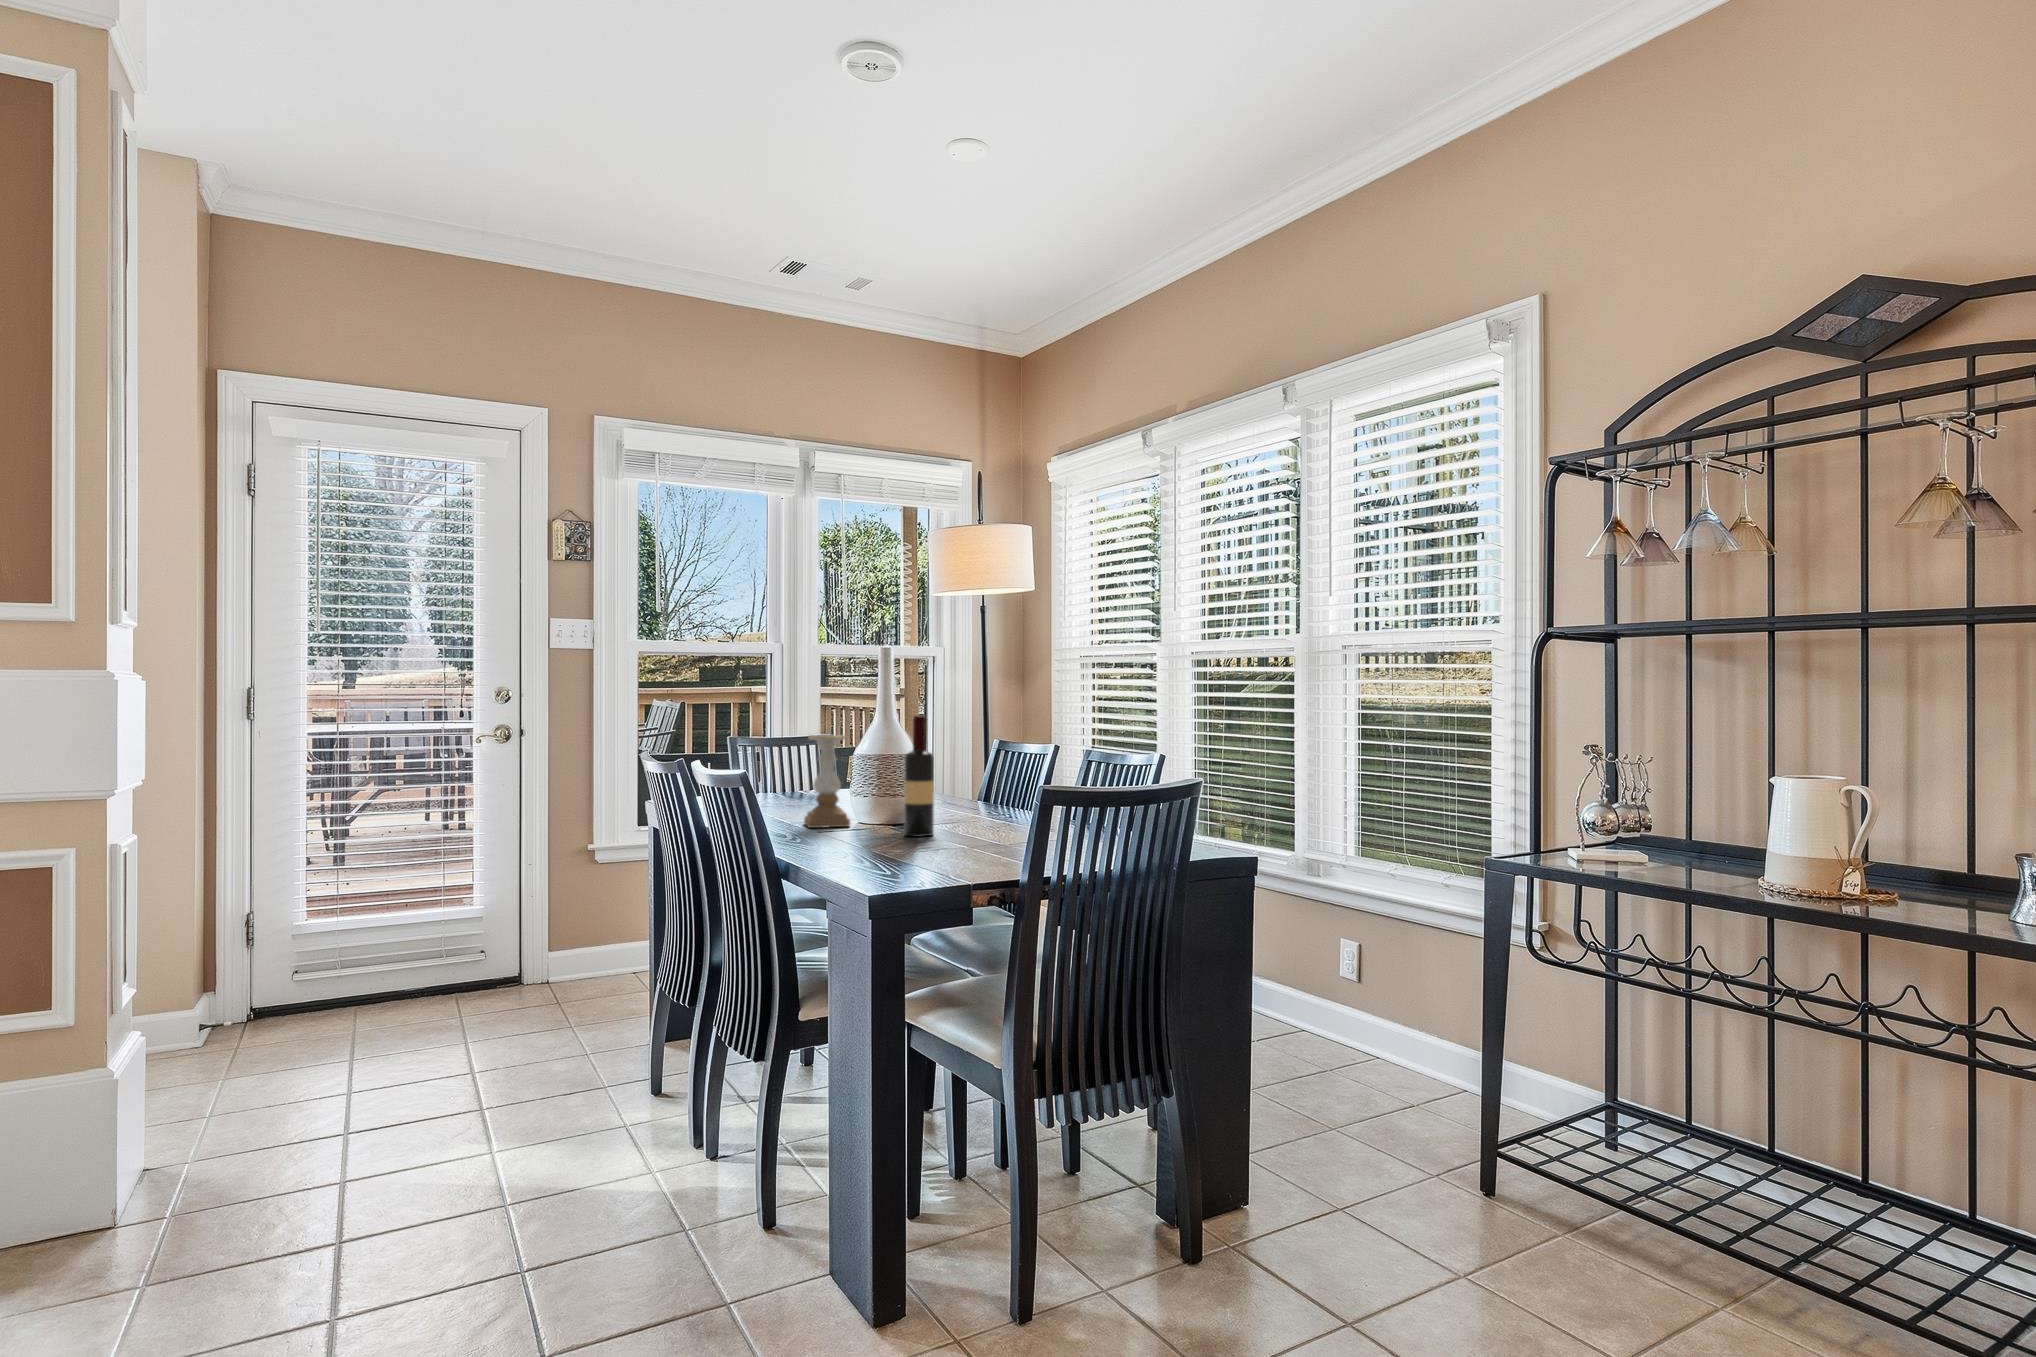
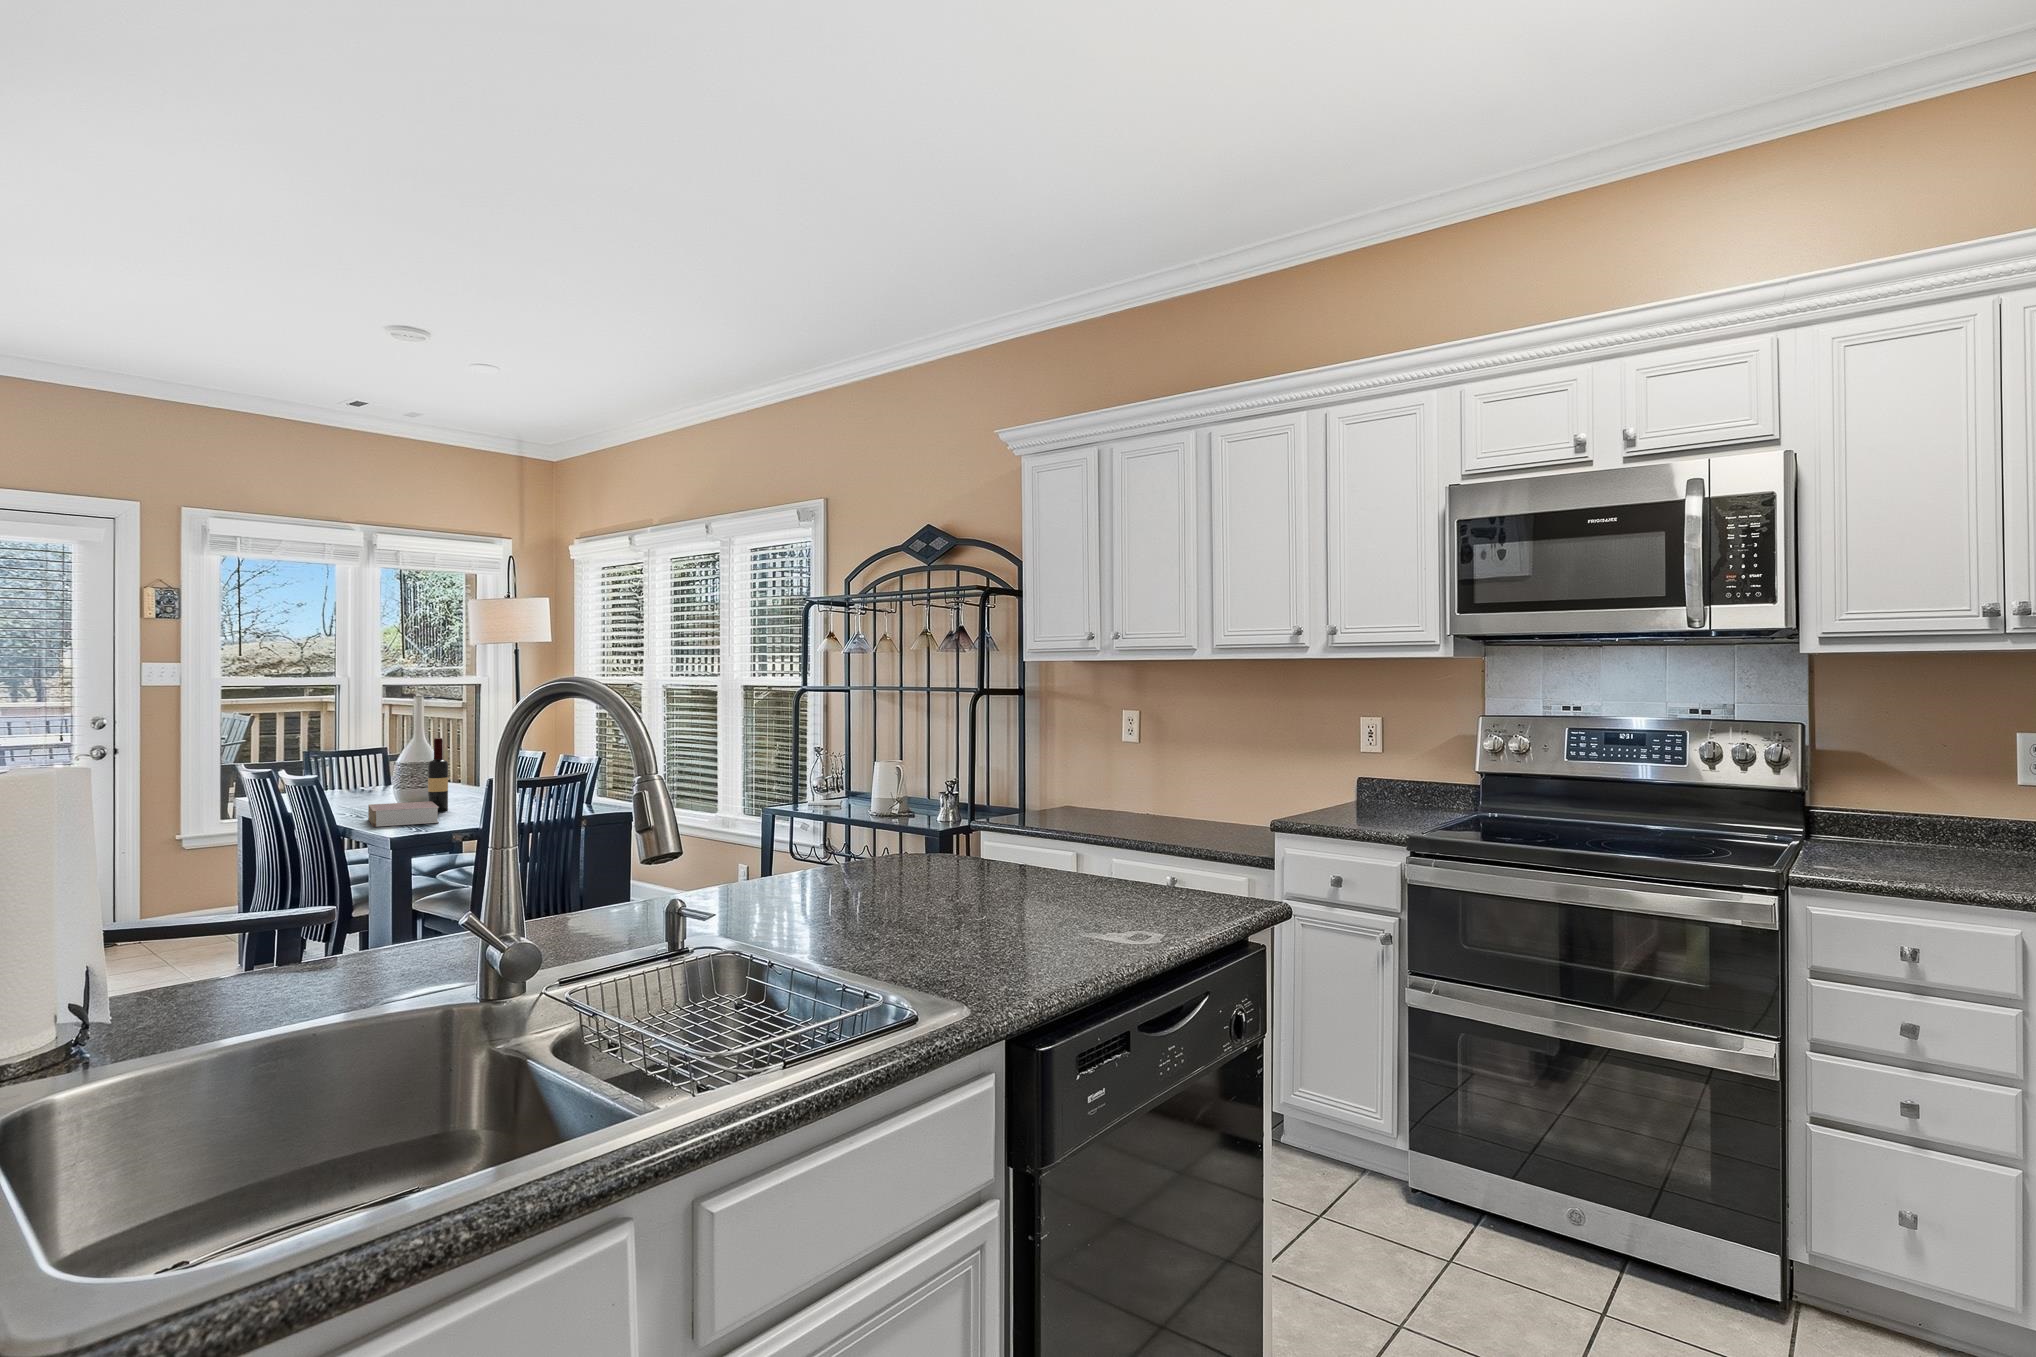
candle holder: present [804,735,850,828] -> none [360,750,393,809]
book: none [820,821,934,866] -> present [368,801,439,827]

